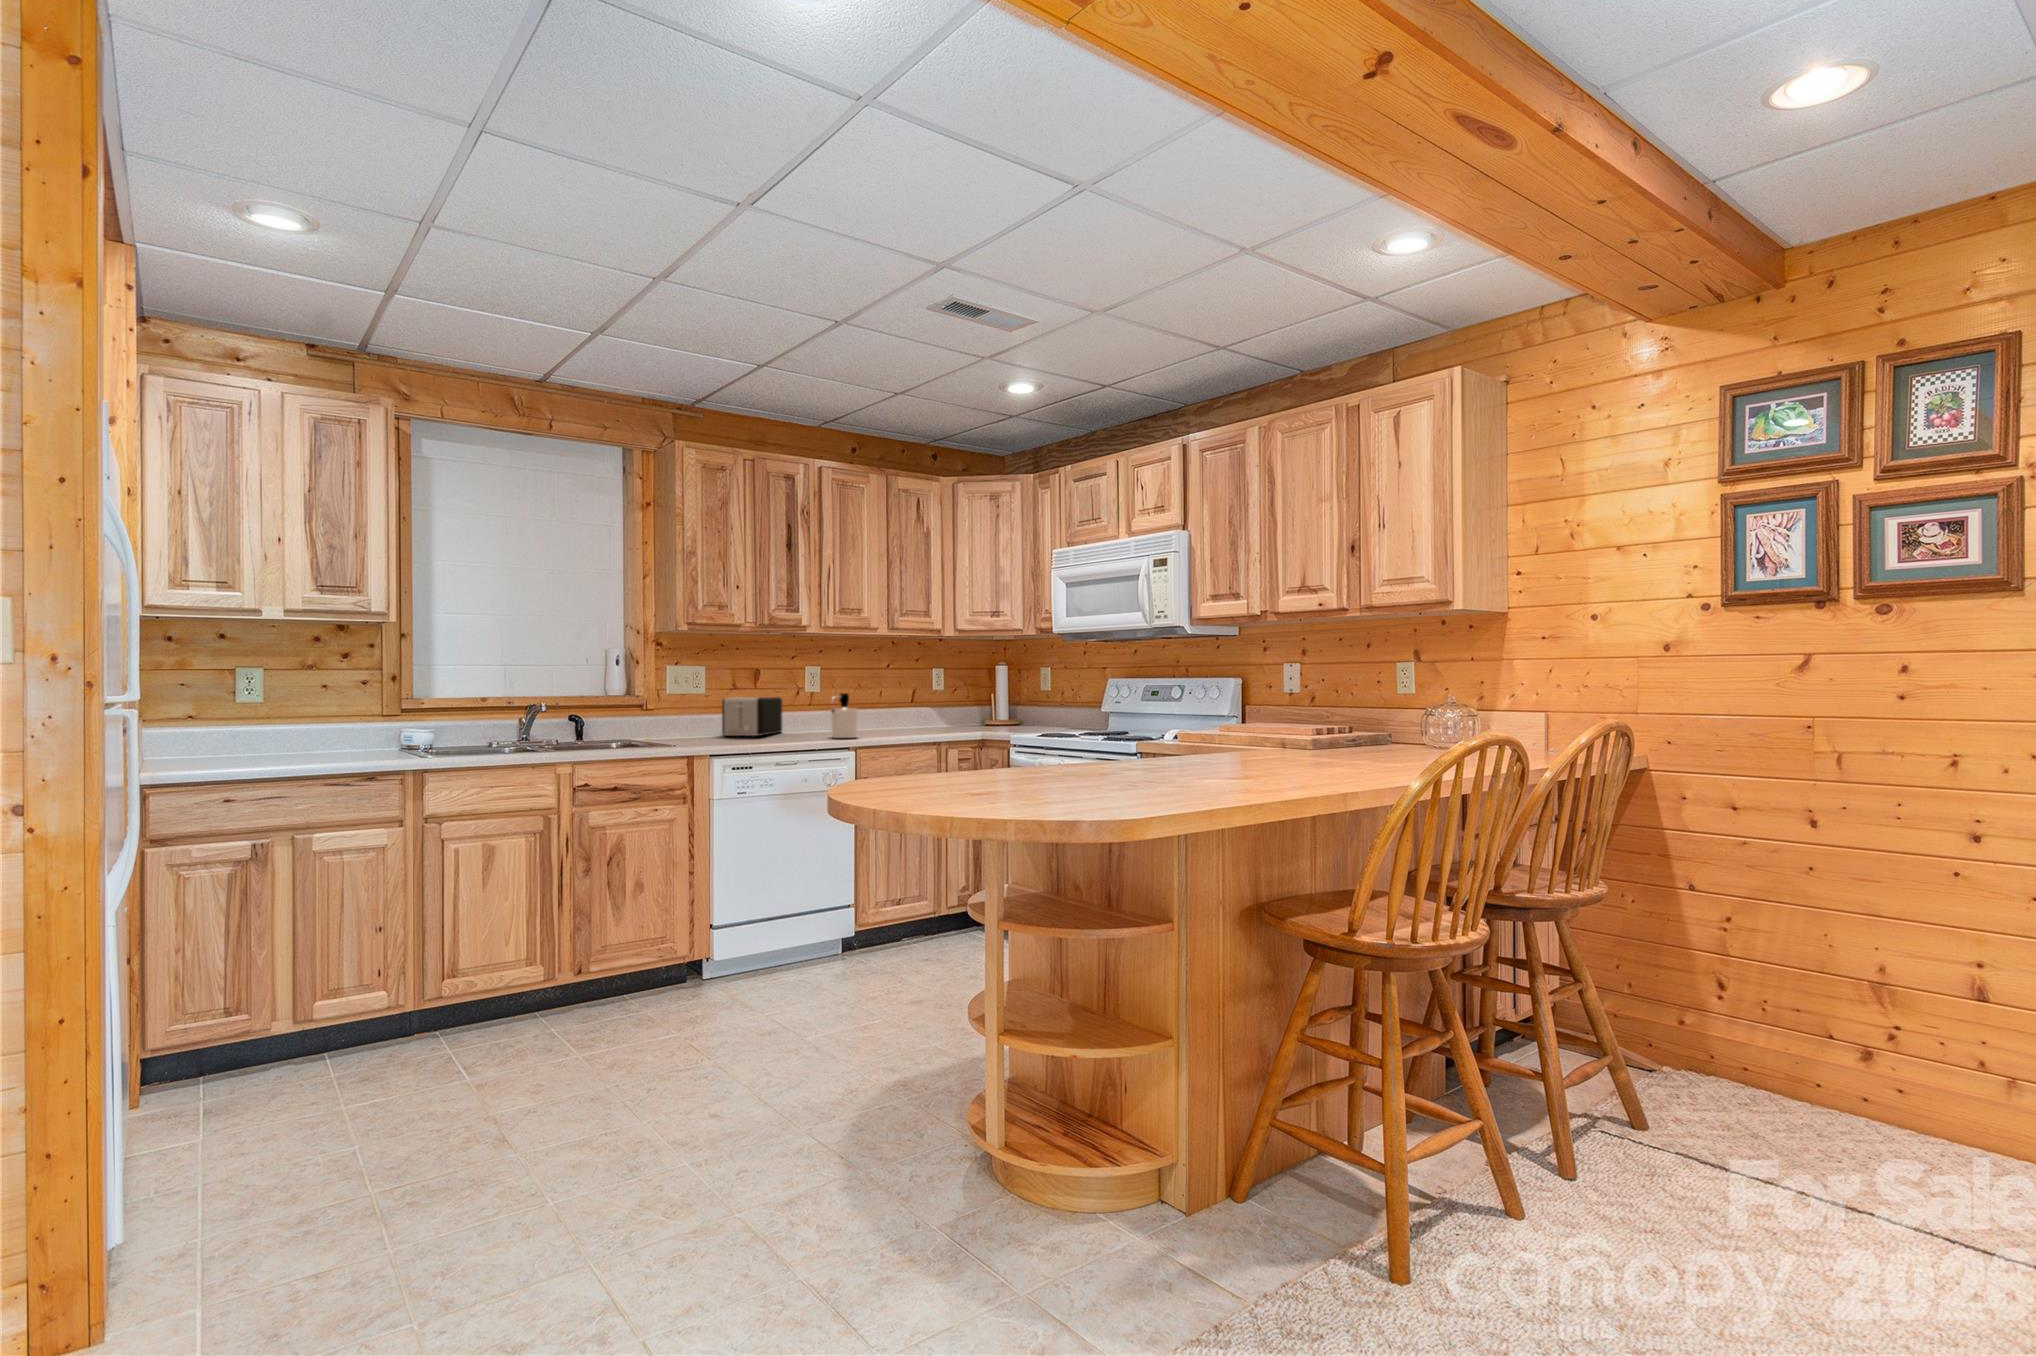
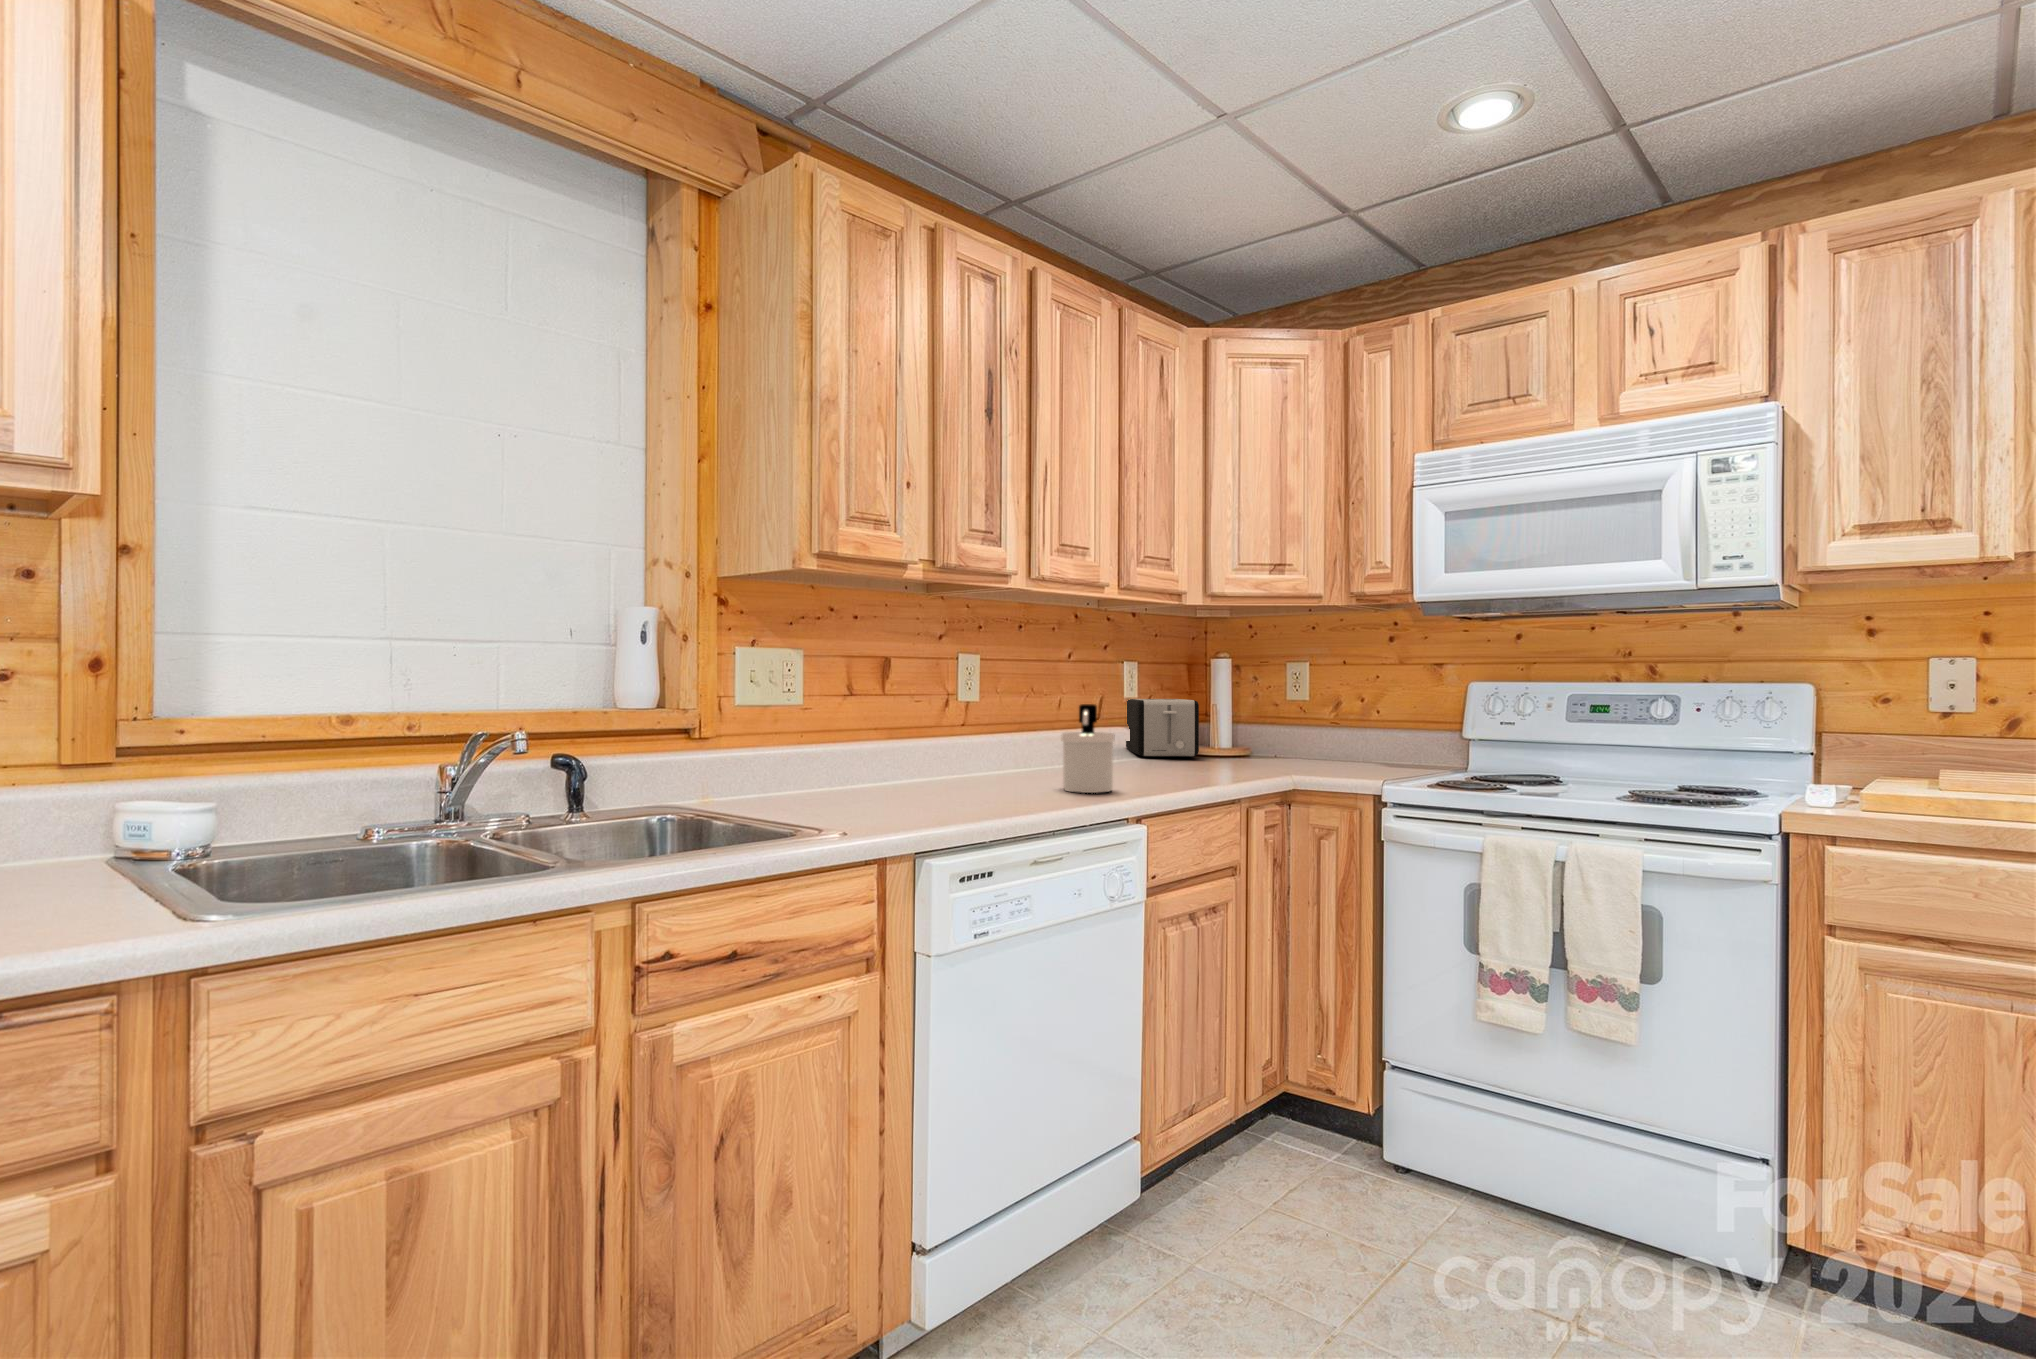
toaster: present [722,697,782,736] -> present [1126,699,1199,756]

